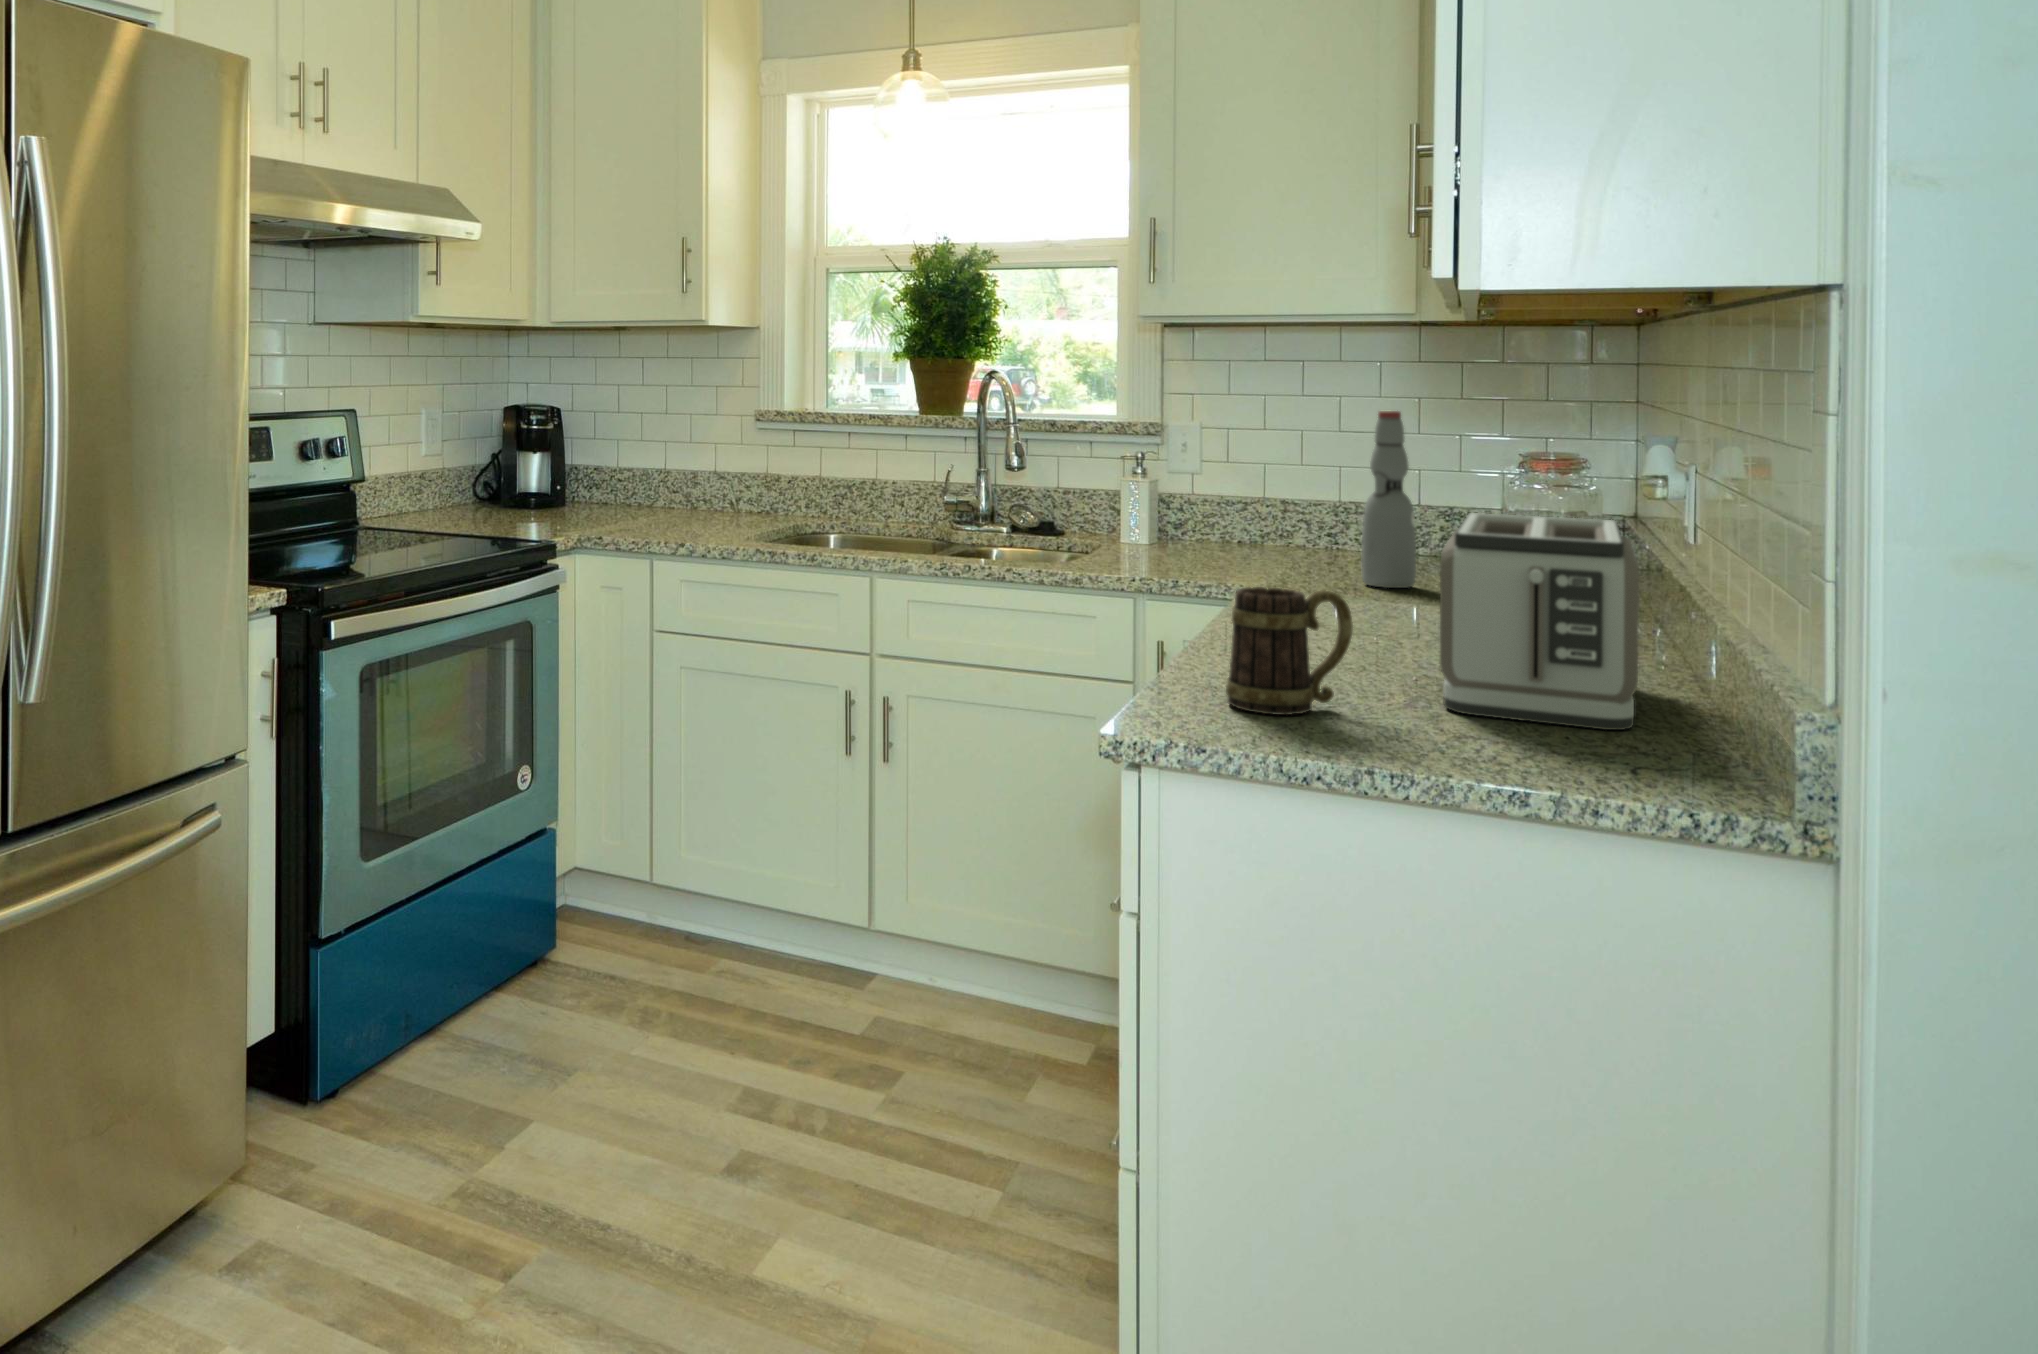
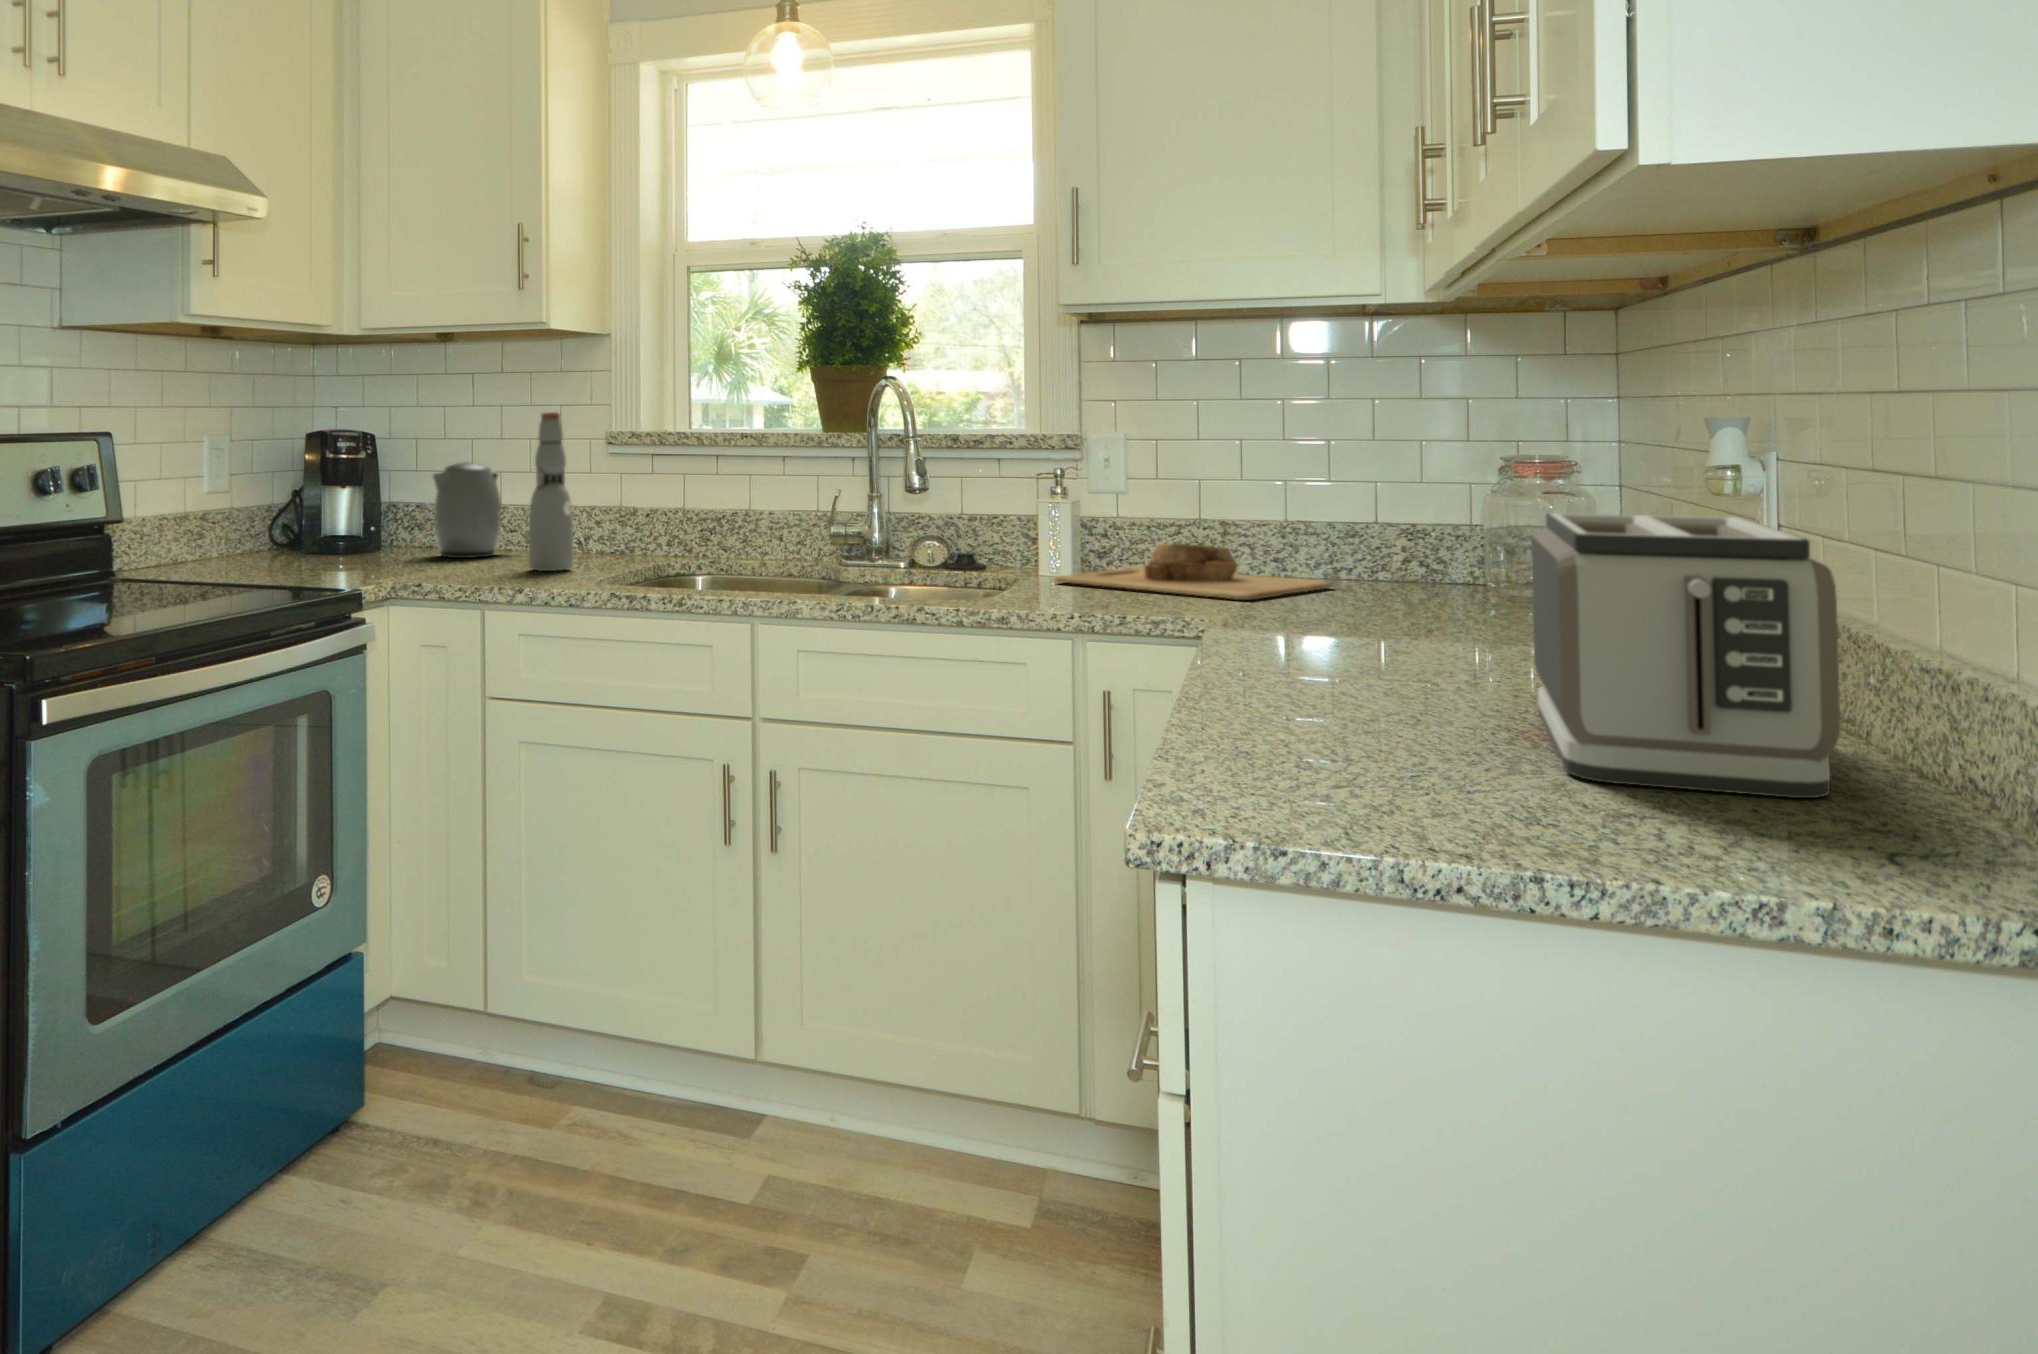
bottle: present [1361,411,1416,588] -> present [529,412,573,571]
kettle: none [611,434,685,514] -> present [433,462,501,558]
cutting board: none [1131,518,1371,568] -> present [1055,543,1332,600]
mug: present [1226,587,1353,715] -> none [1279,615,1448,792]

